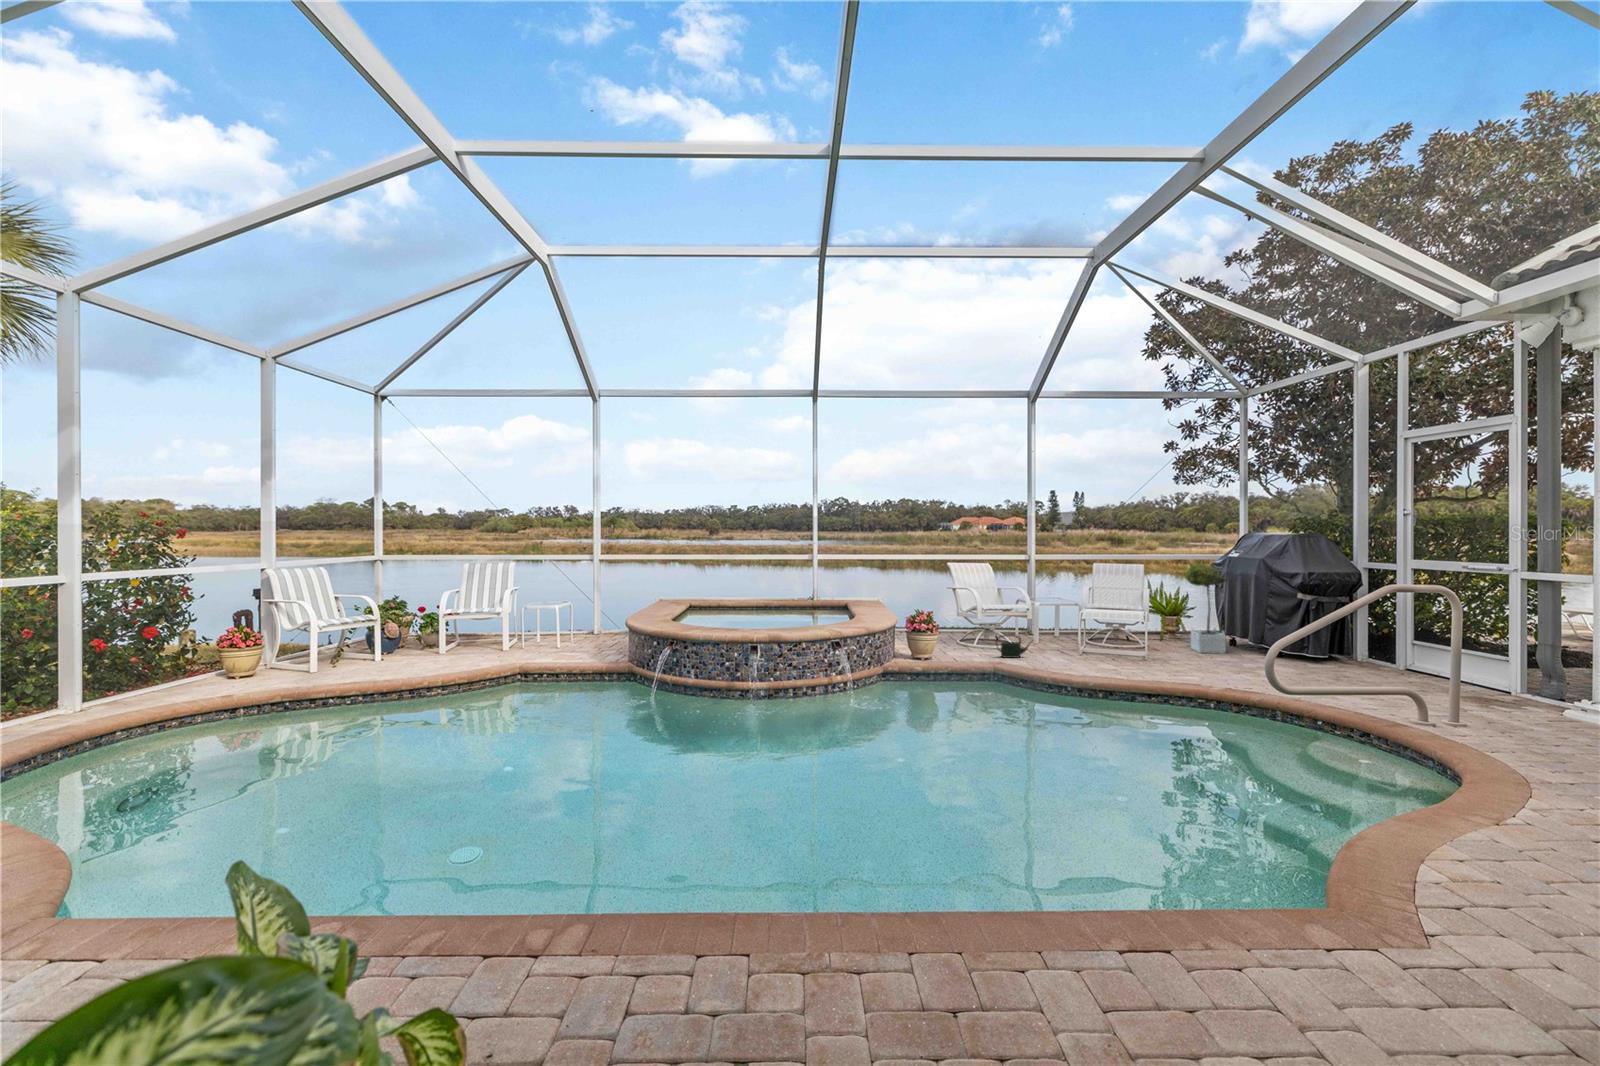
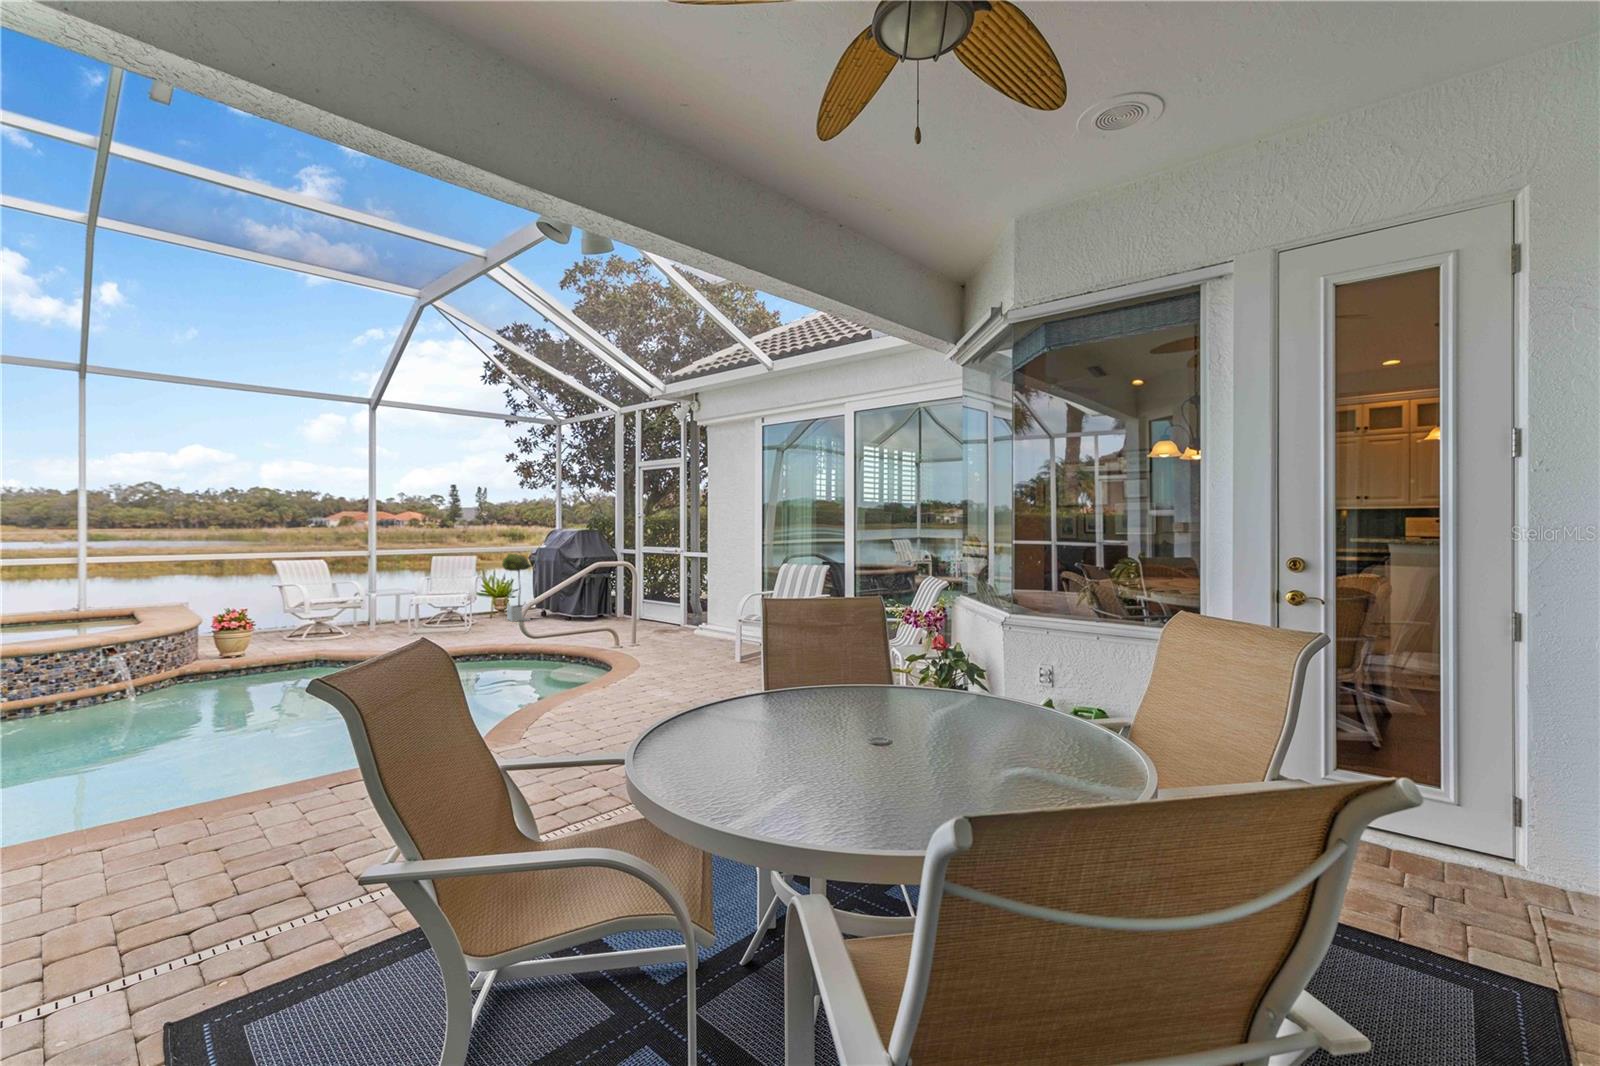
watering can: present [996,634,1031,658] -> none [323,622,363,644]

